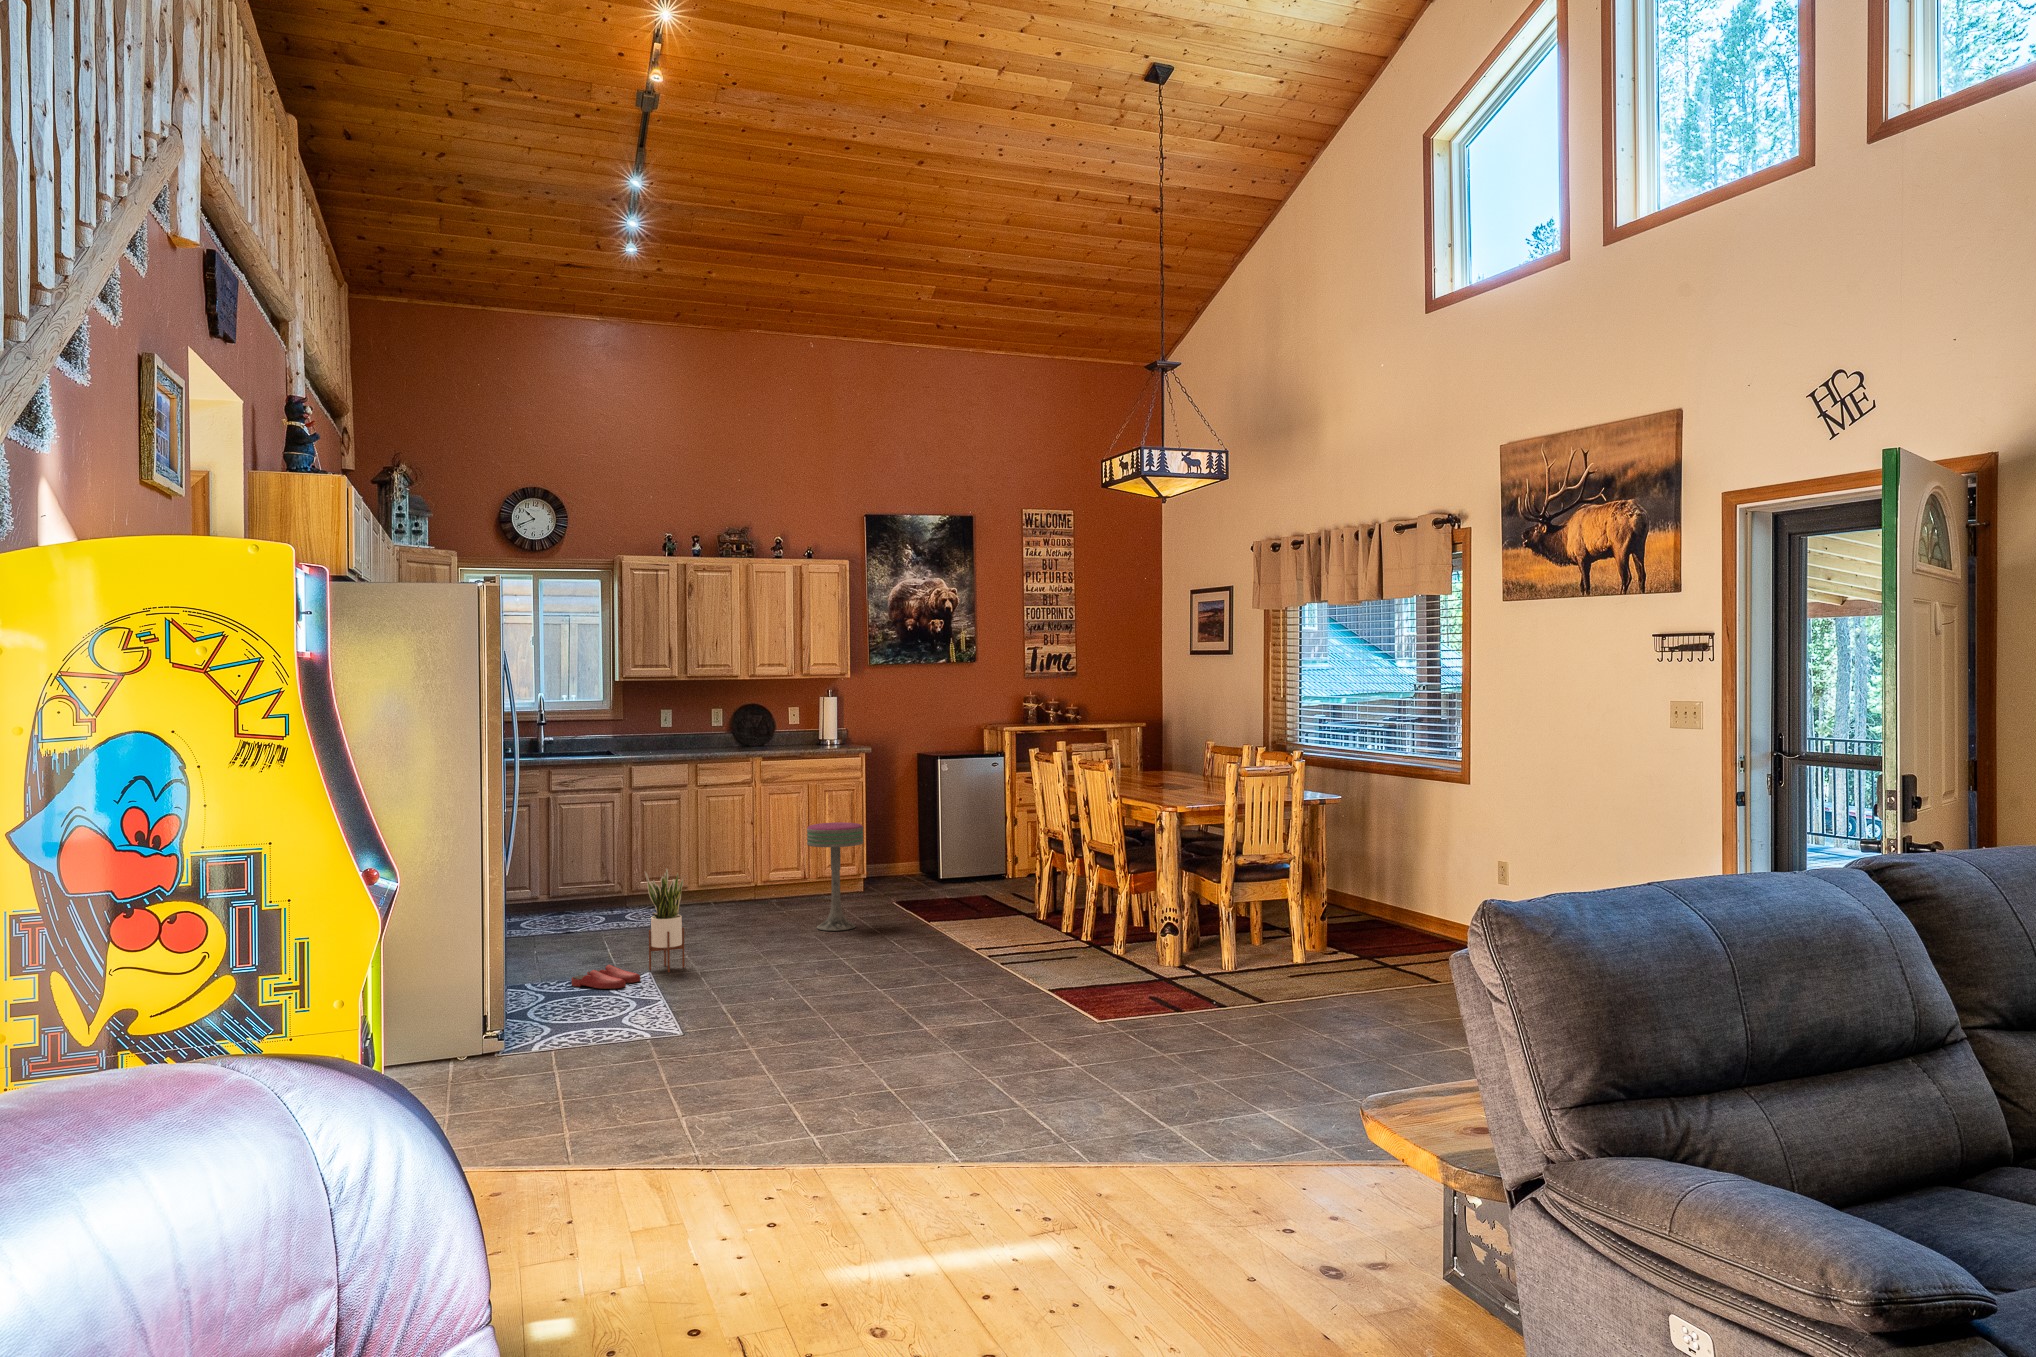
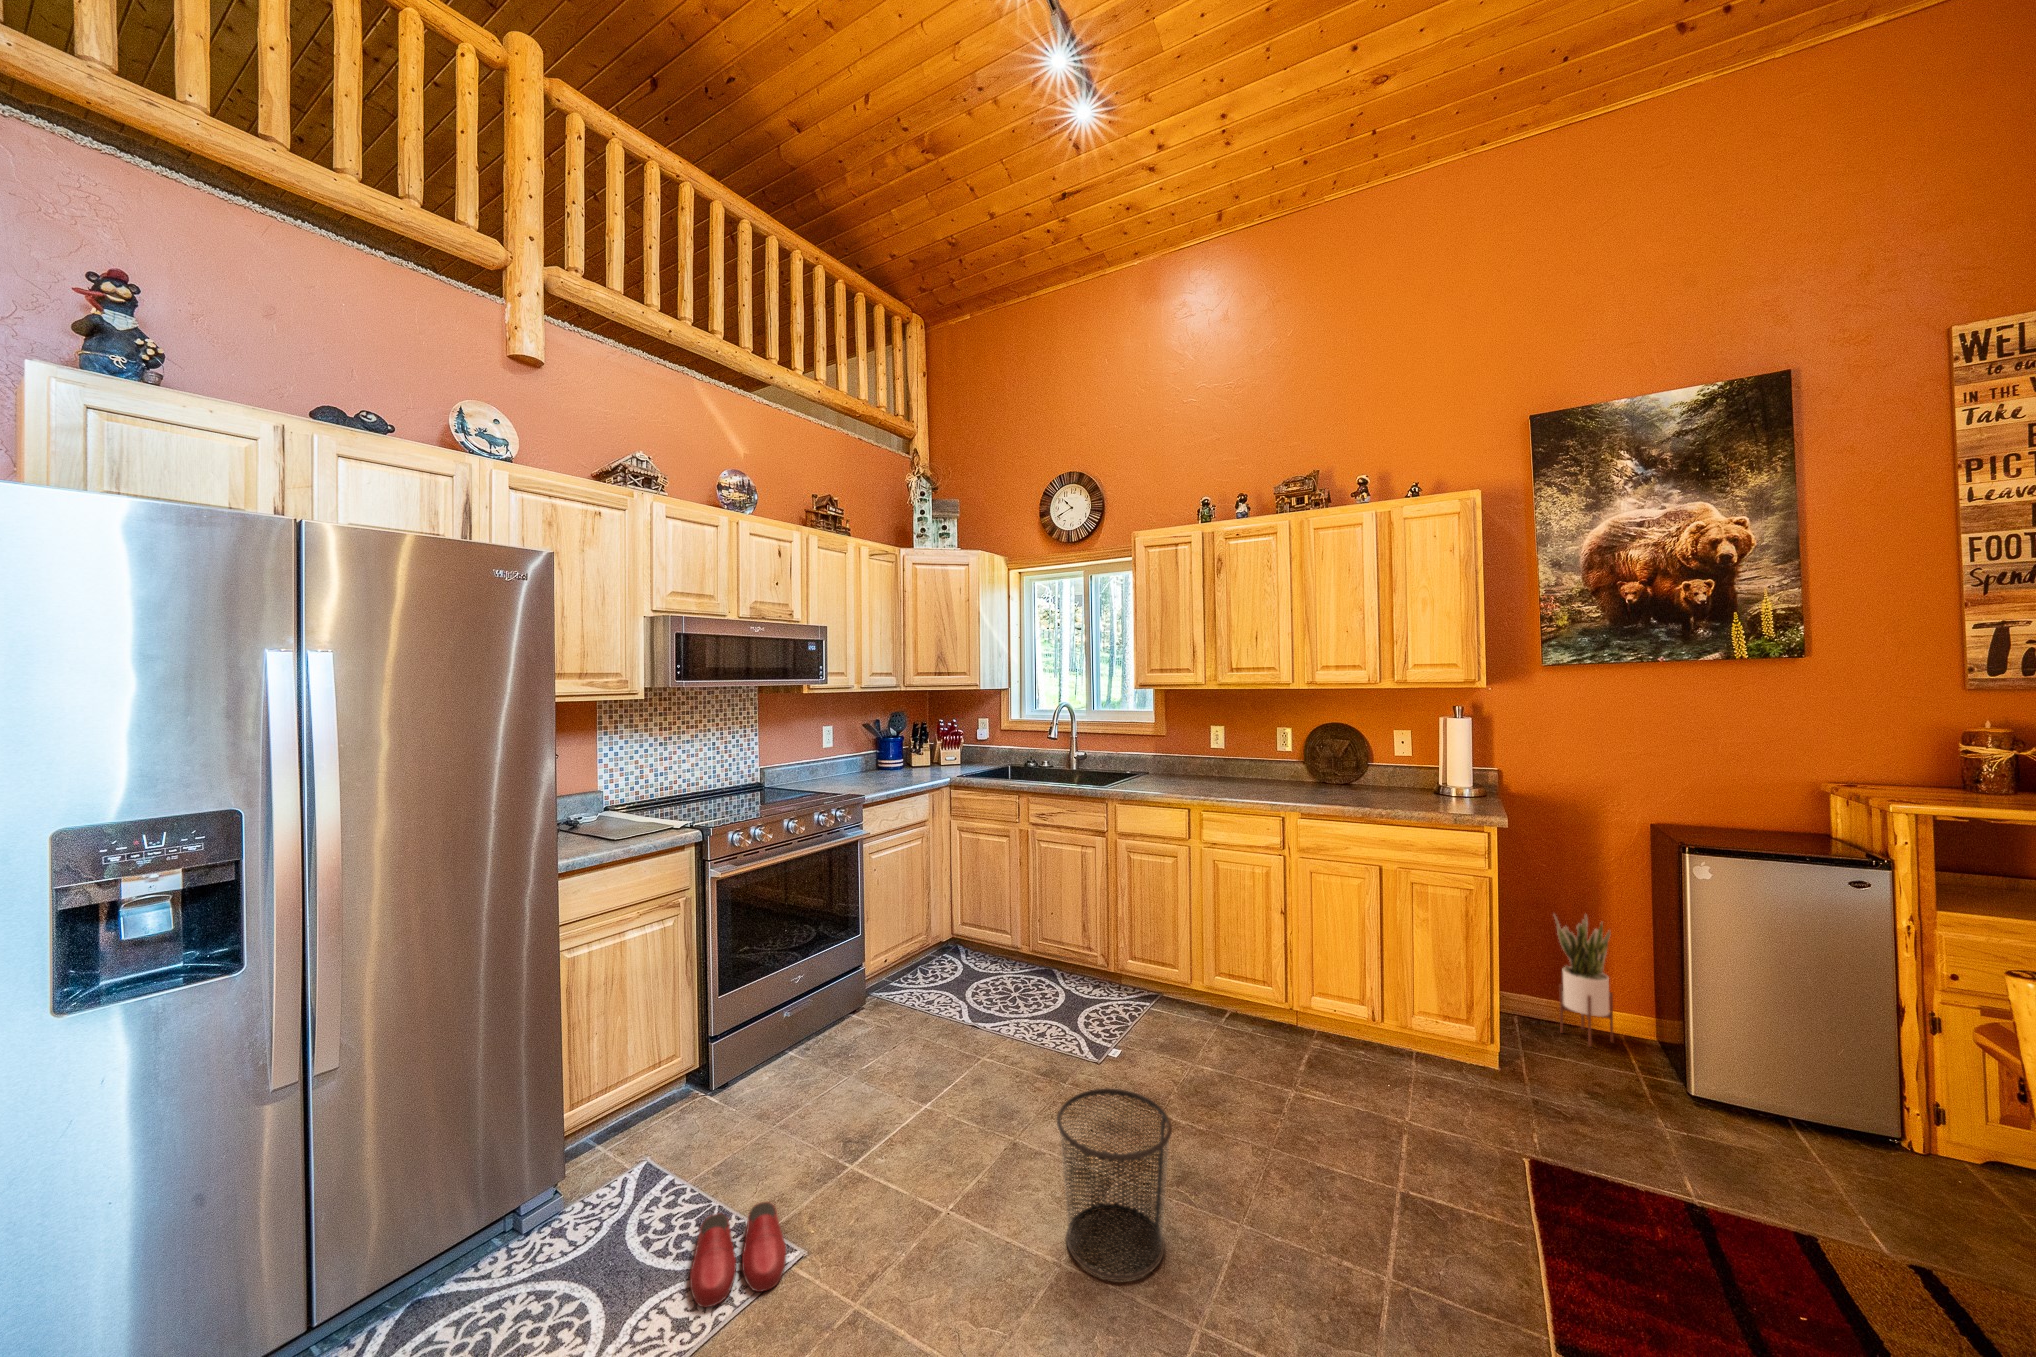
bar stool: present [807,822,863,931] -> none [1266,983,1395,1252]
potted plant: present [645,869,685,972] -> present [1554,915,1613,1046]
trash can: none [733,882,791,951] -> present [1057,1088,1172,1280]

